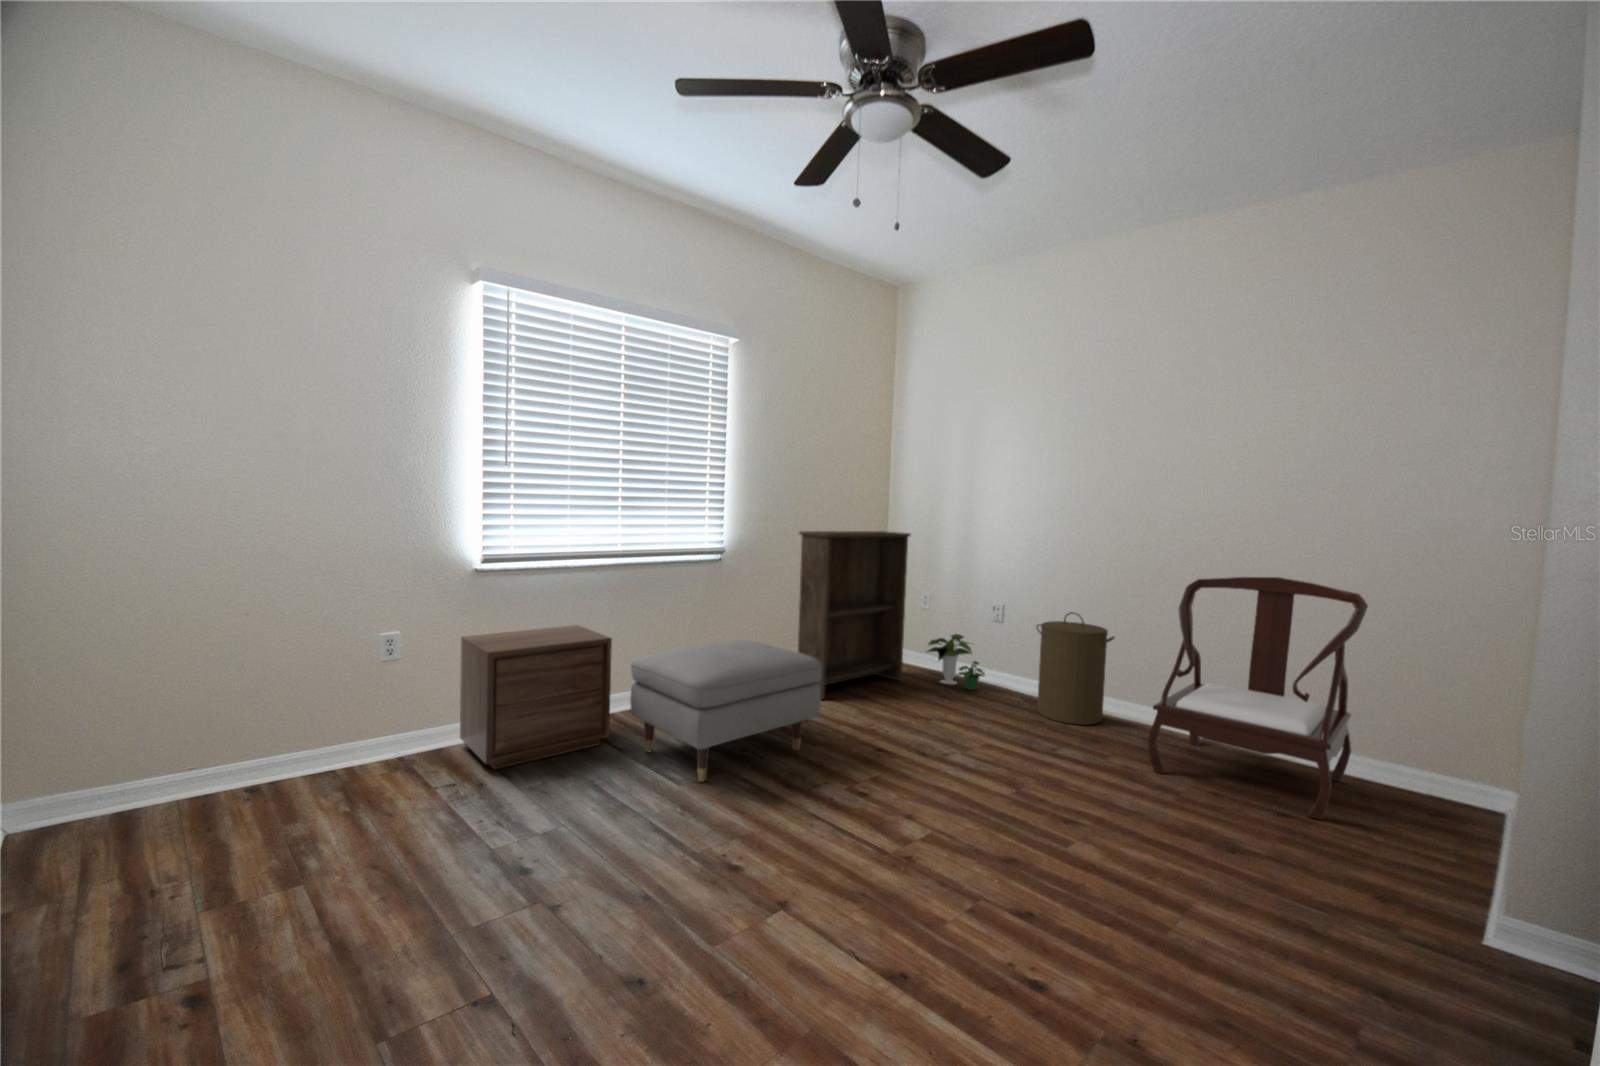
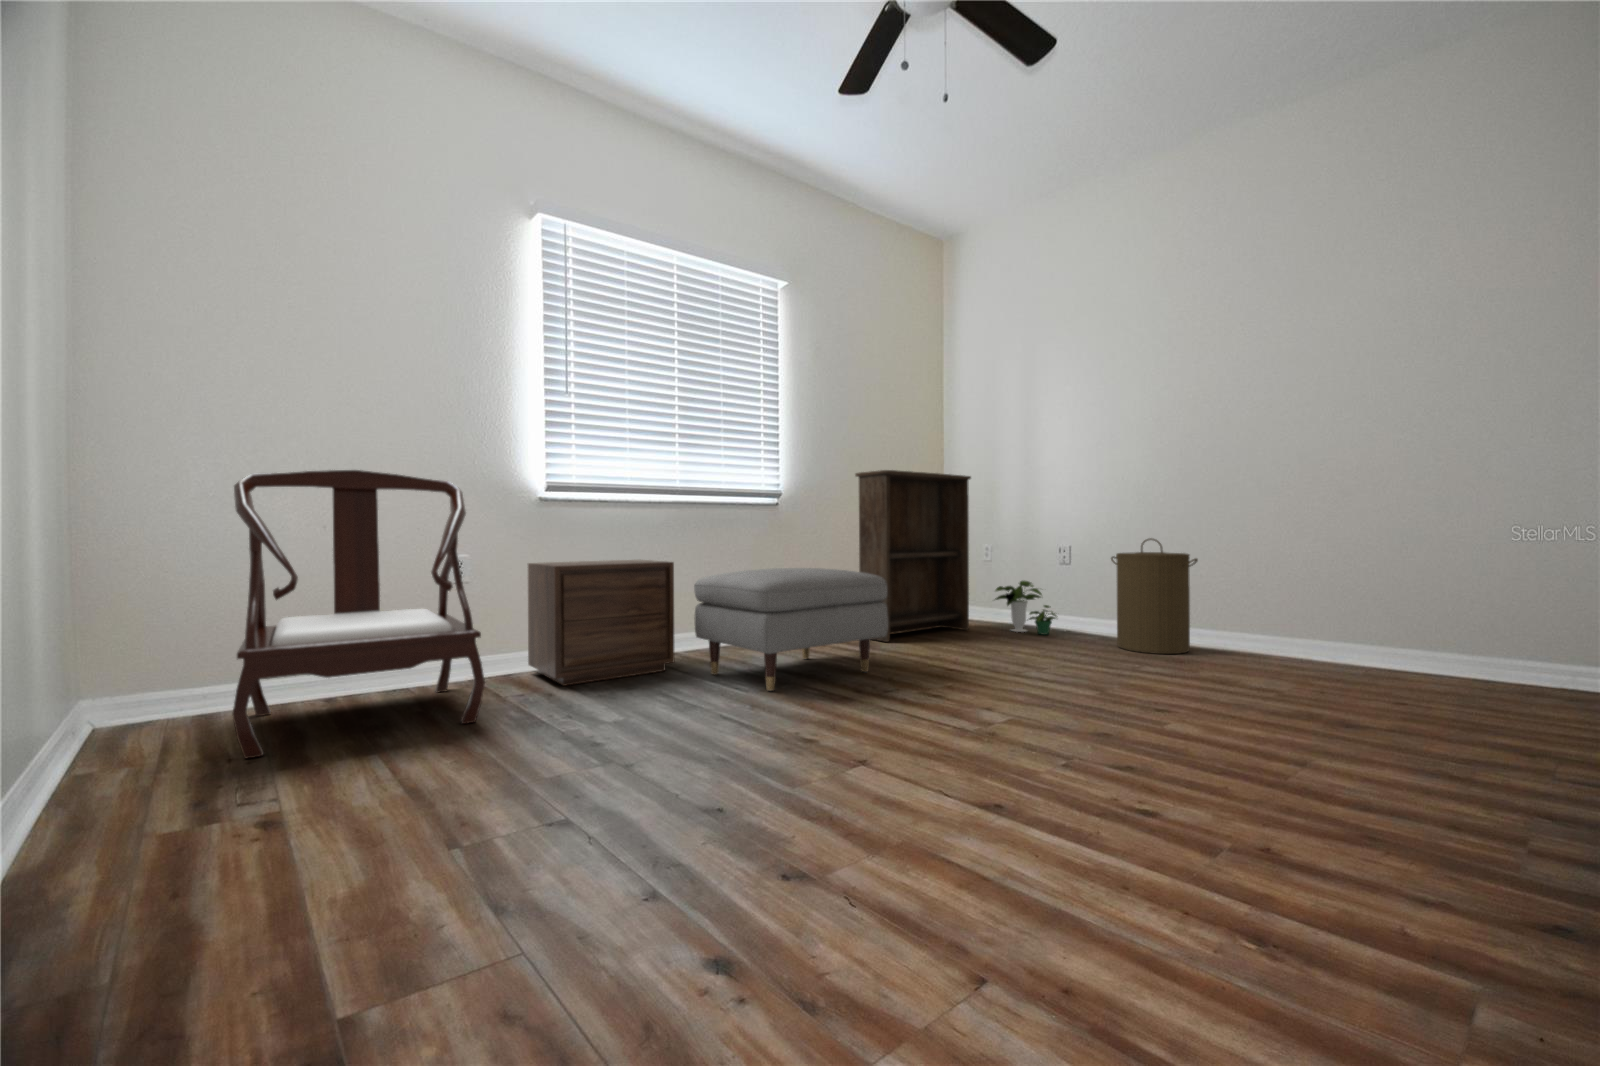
armchair: present [1148,577,1368,820] -> present [233,470,485,759]

